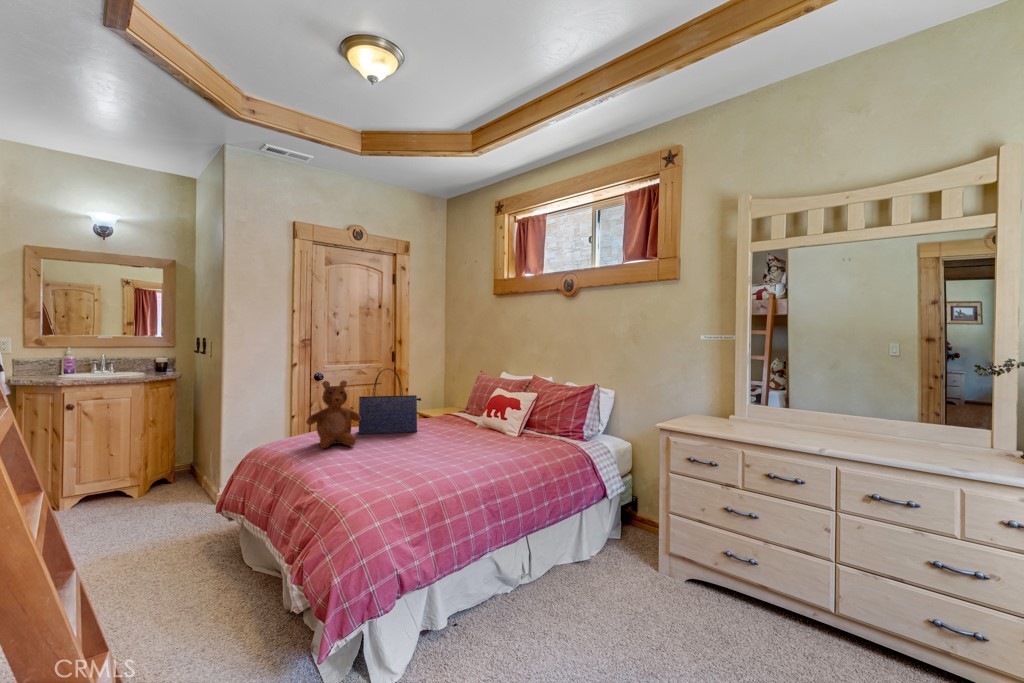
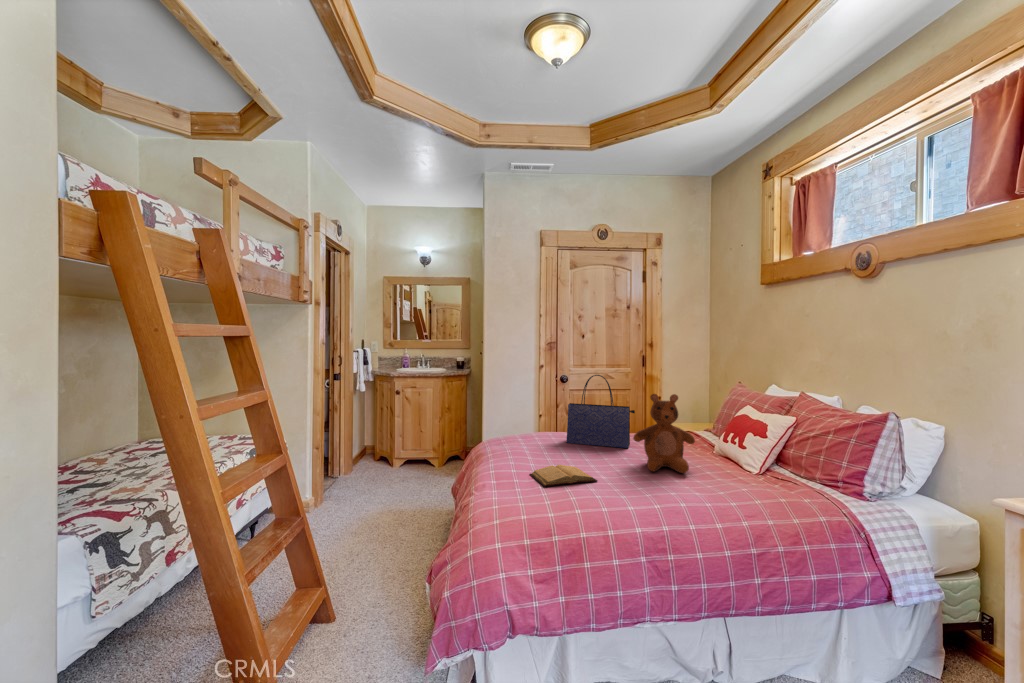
teddy bear: present [306,380,361,448] -> present [633,394,695,473]
book: none [357,451,422,470] -> present [530,465,597,487]

